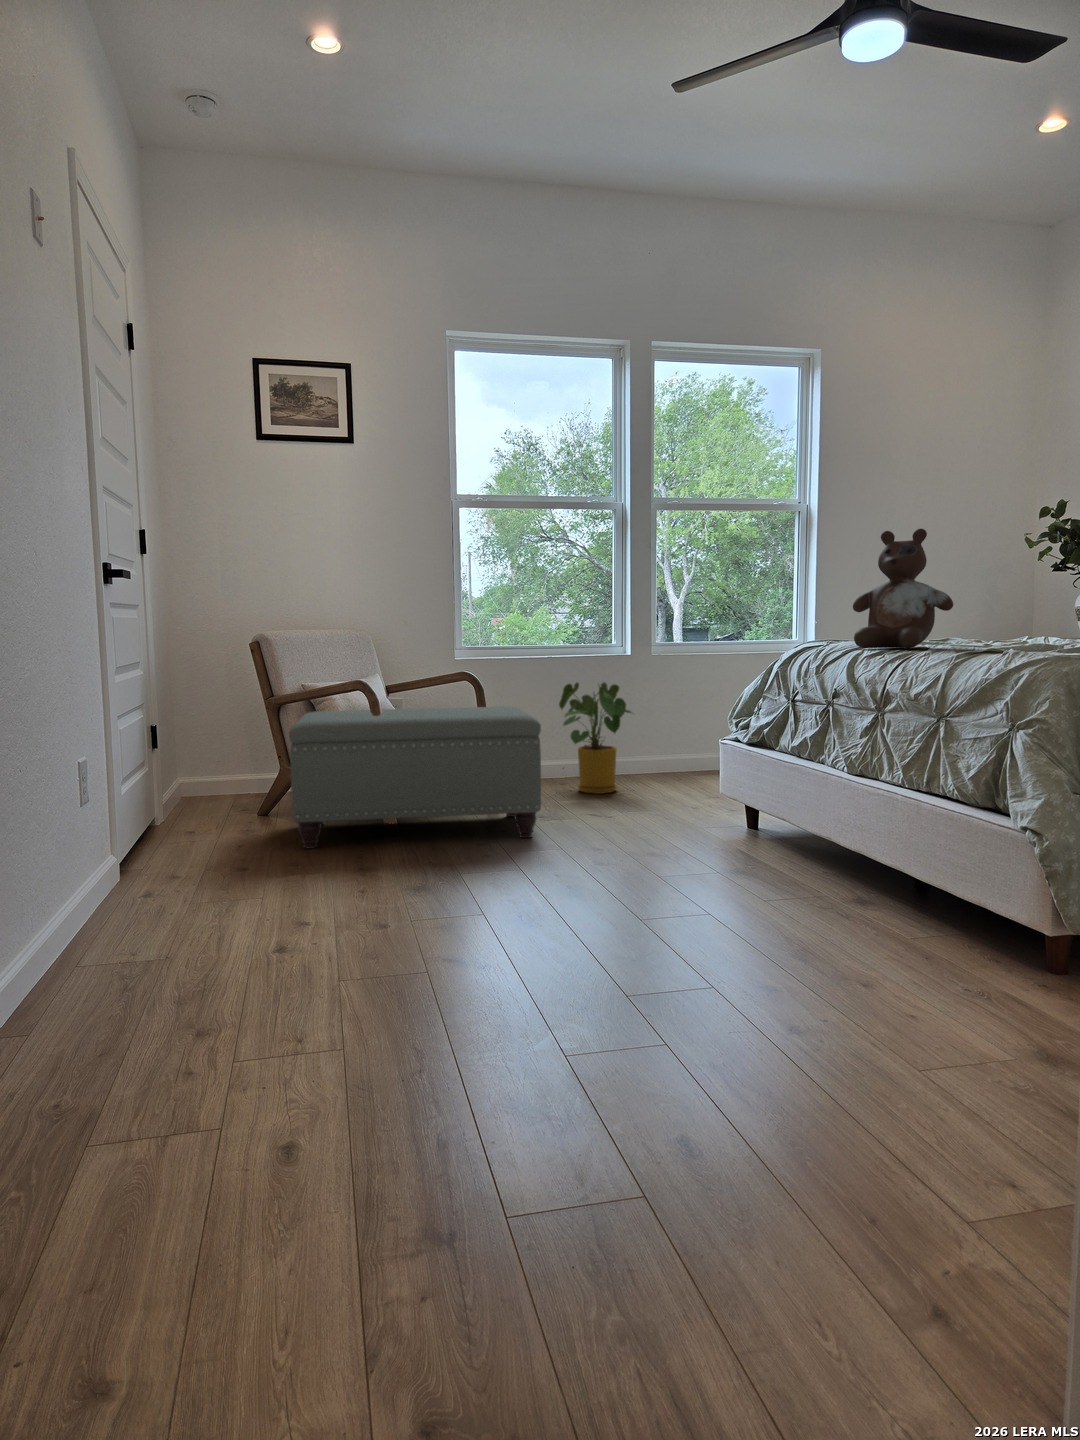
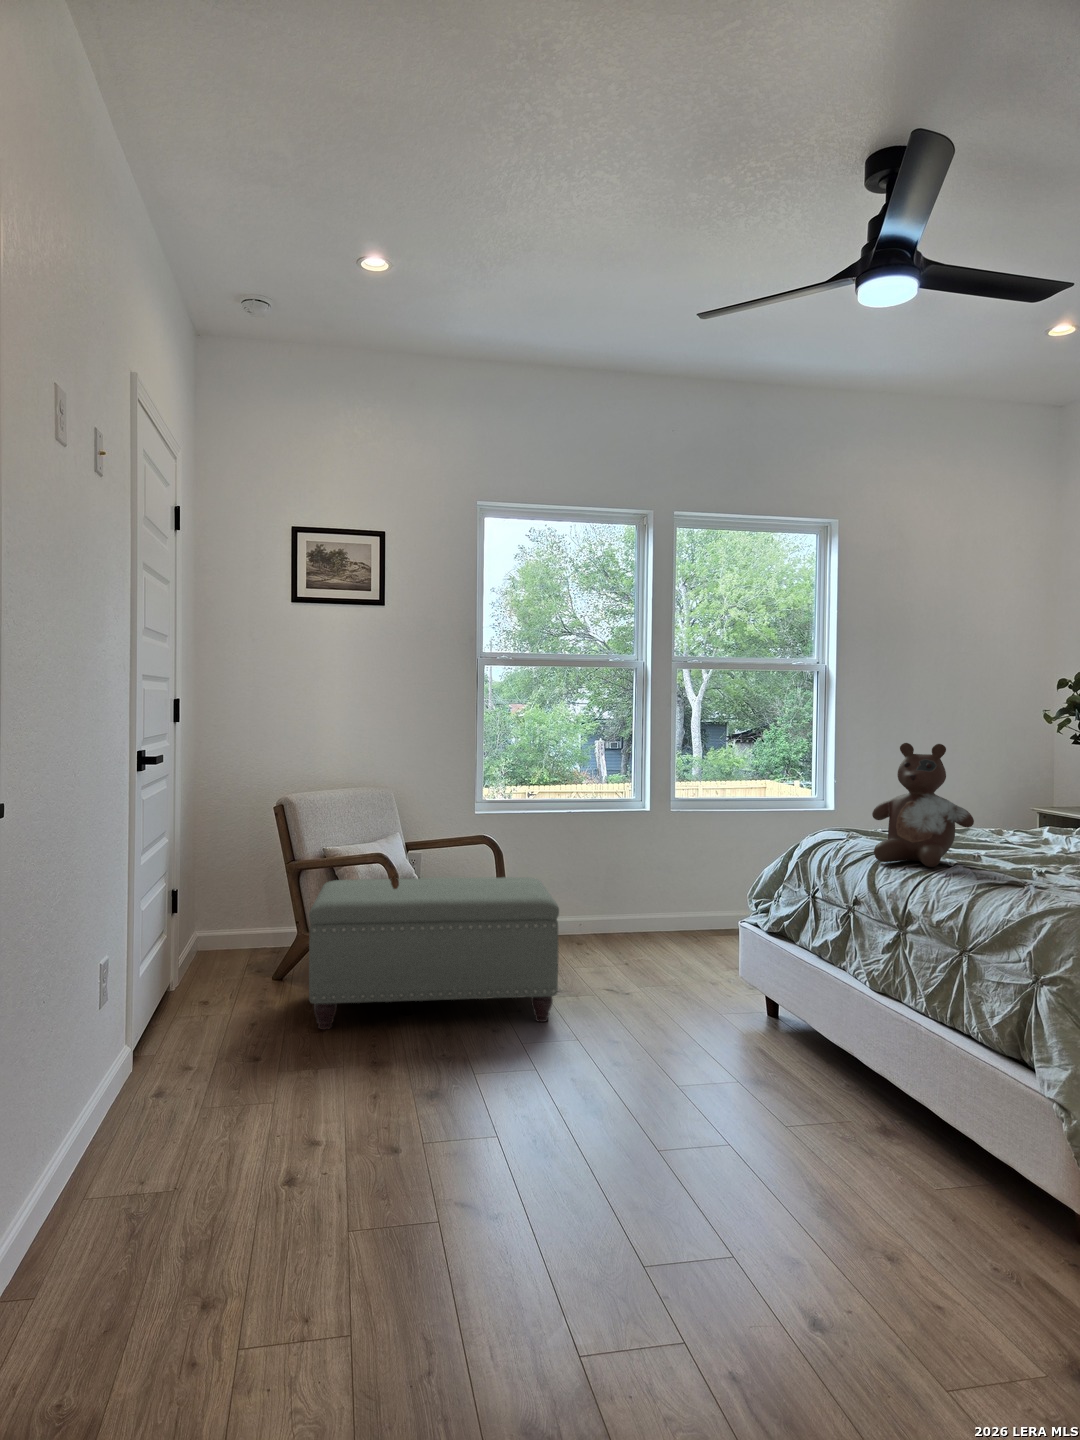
house plant: present [559,683,632,794] -> none [578,840,656,957]

